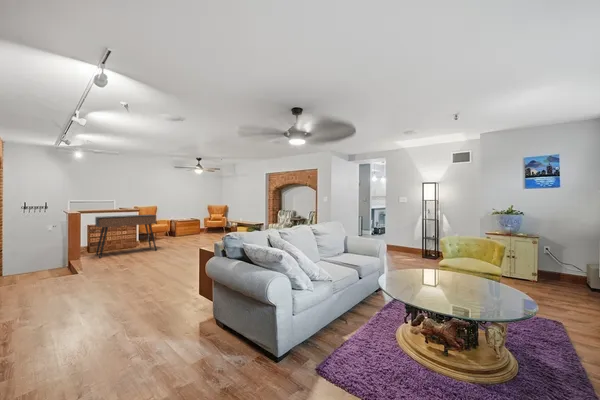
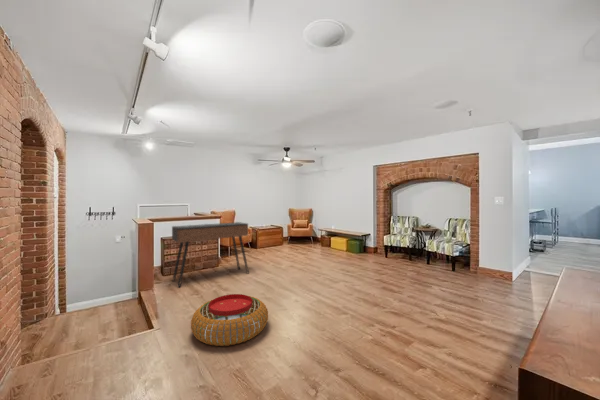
pouf: none [101,255,151,277] -> present [191,294,268,346]

